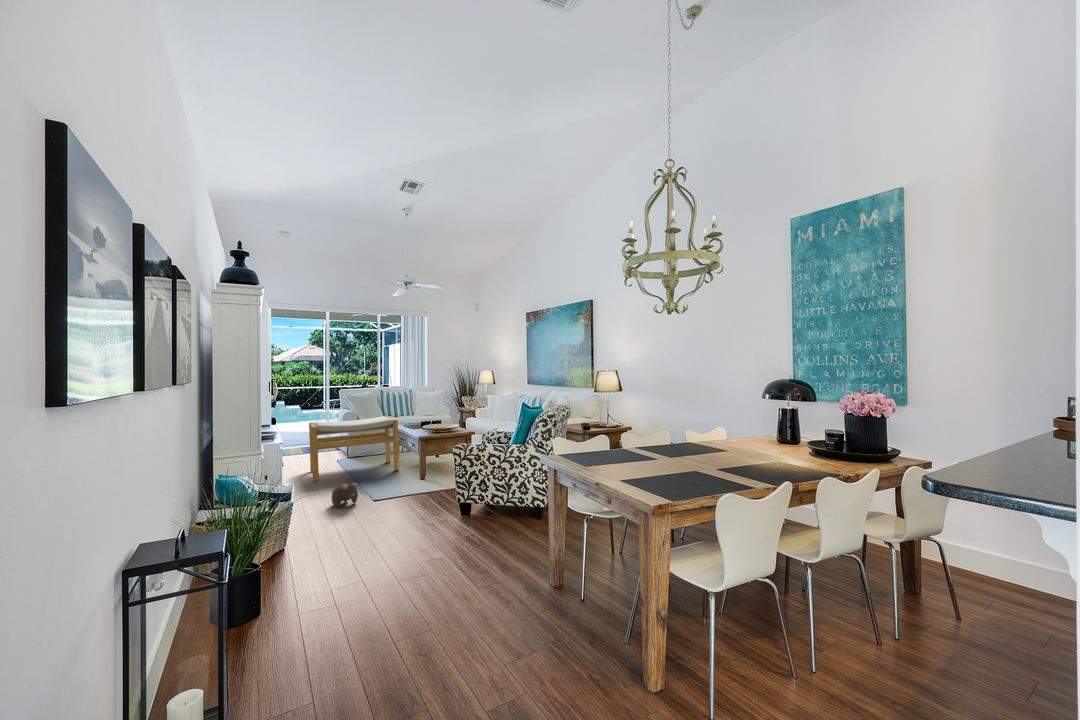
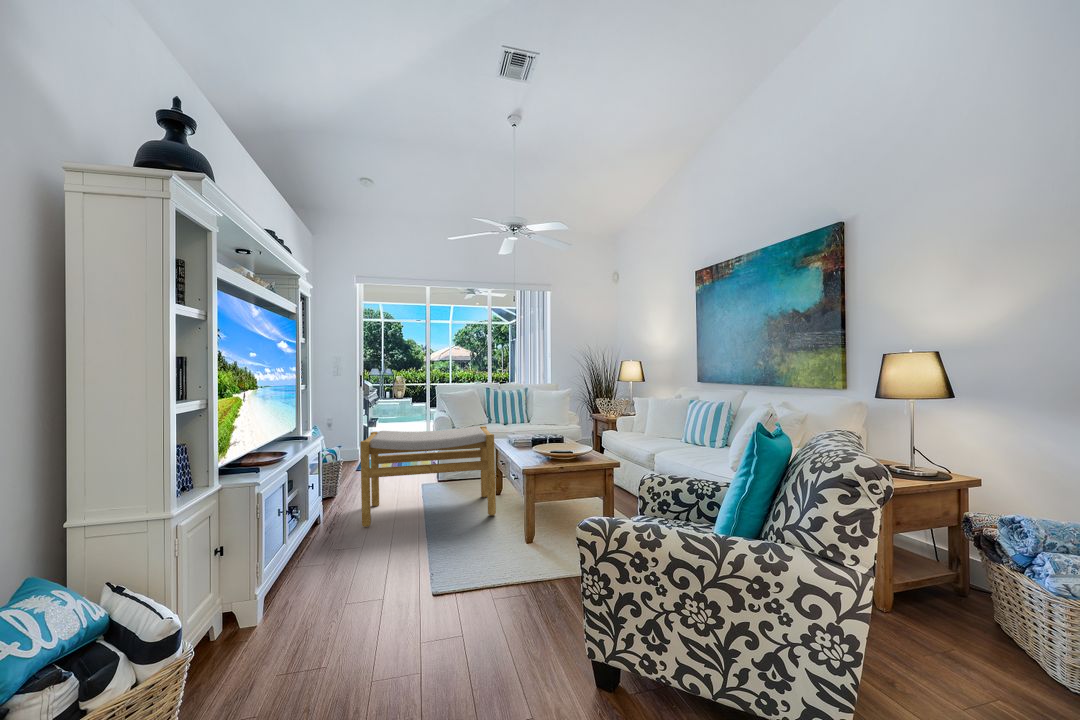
plush toy: present [331,483,358,507] -> none [348,562,395,614]

